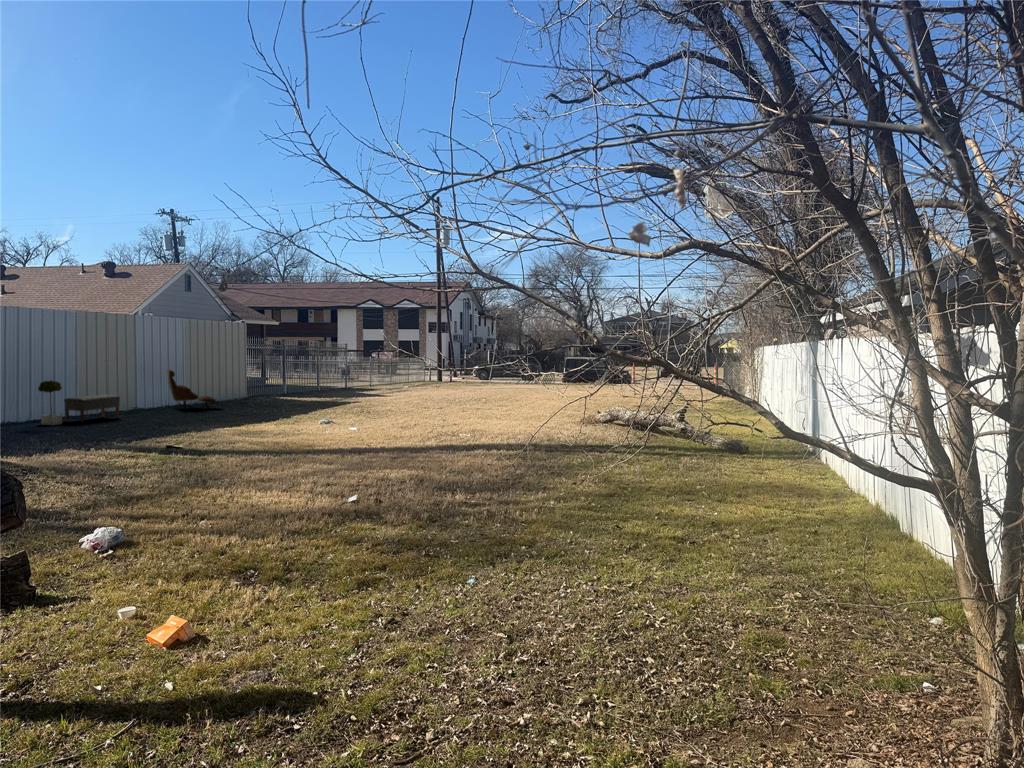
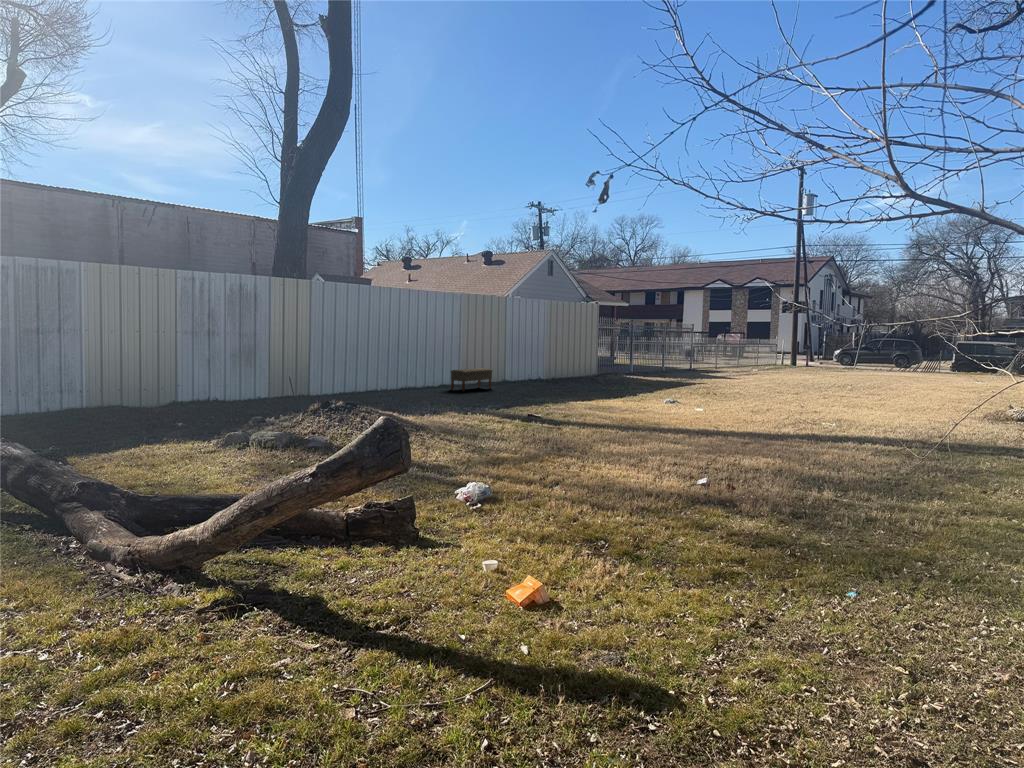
lounge chair: present [167,369,216,410] -> none [530,347,570,385]
potted tree: present [38,380,62,425] -> none [432,354,449,392]

